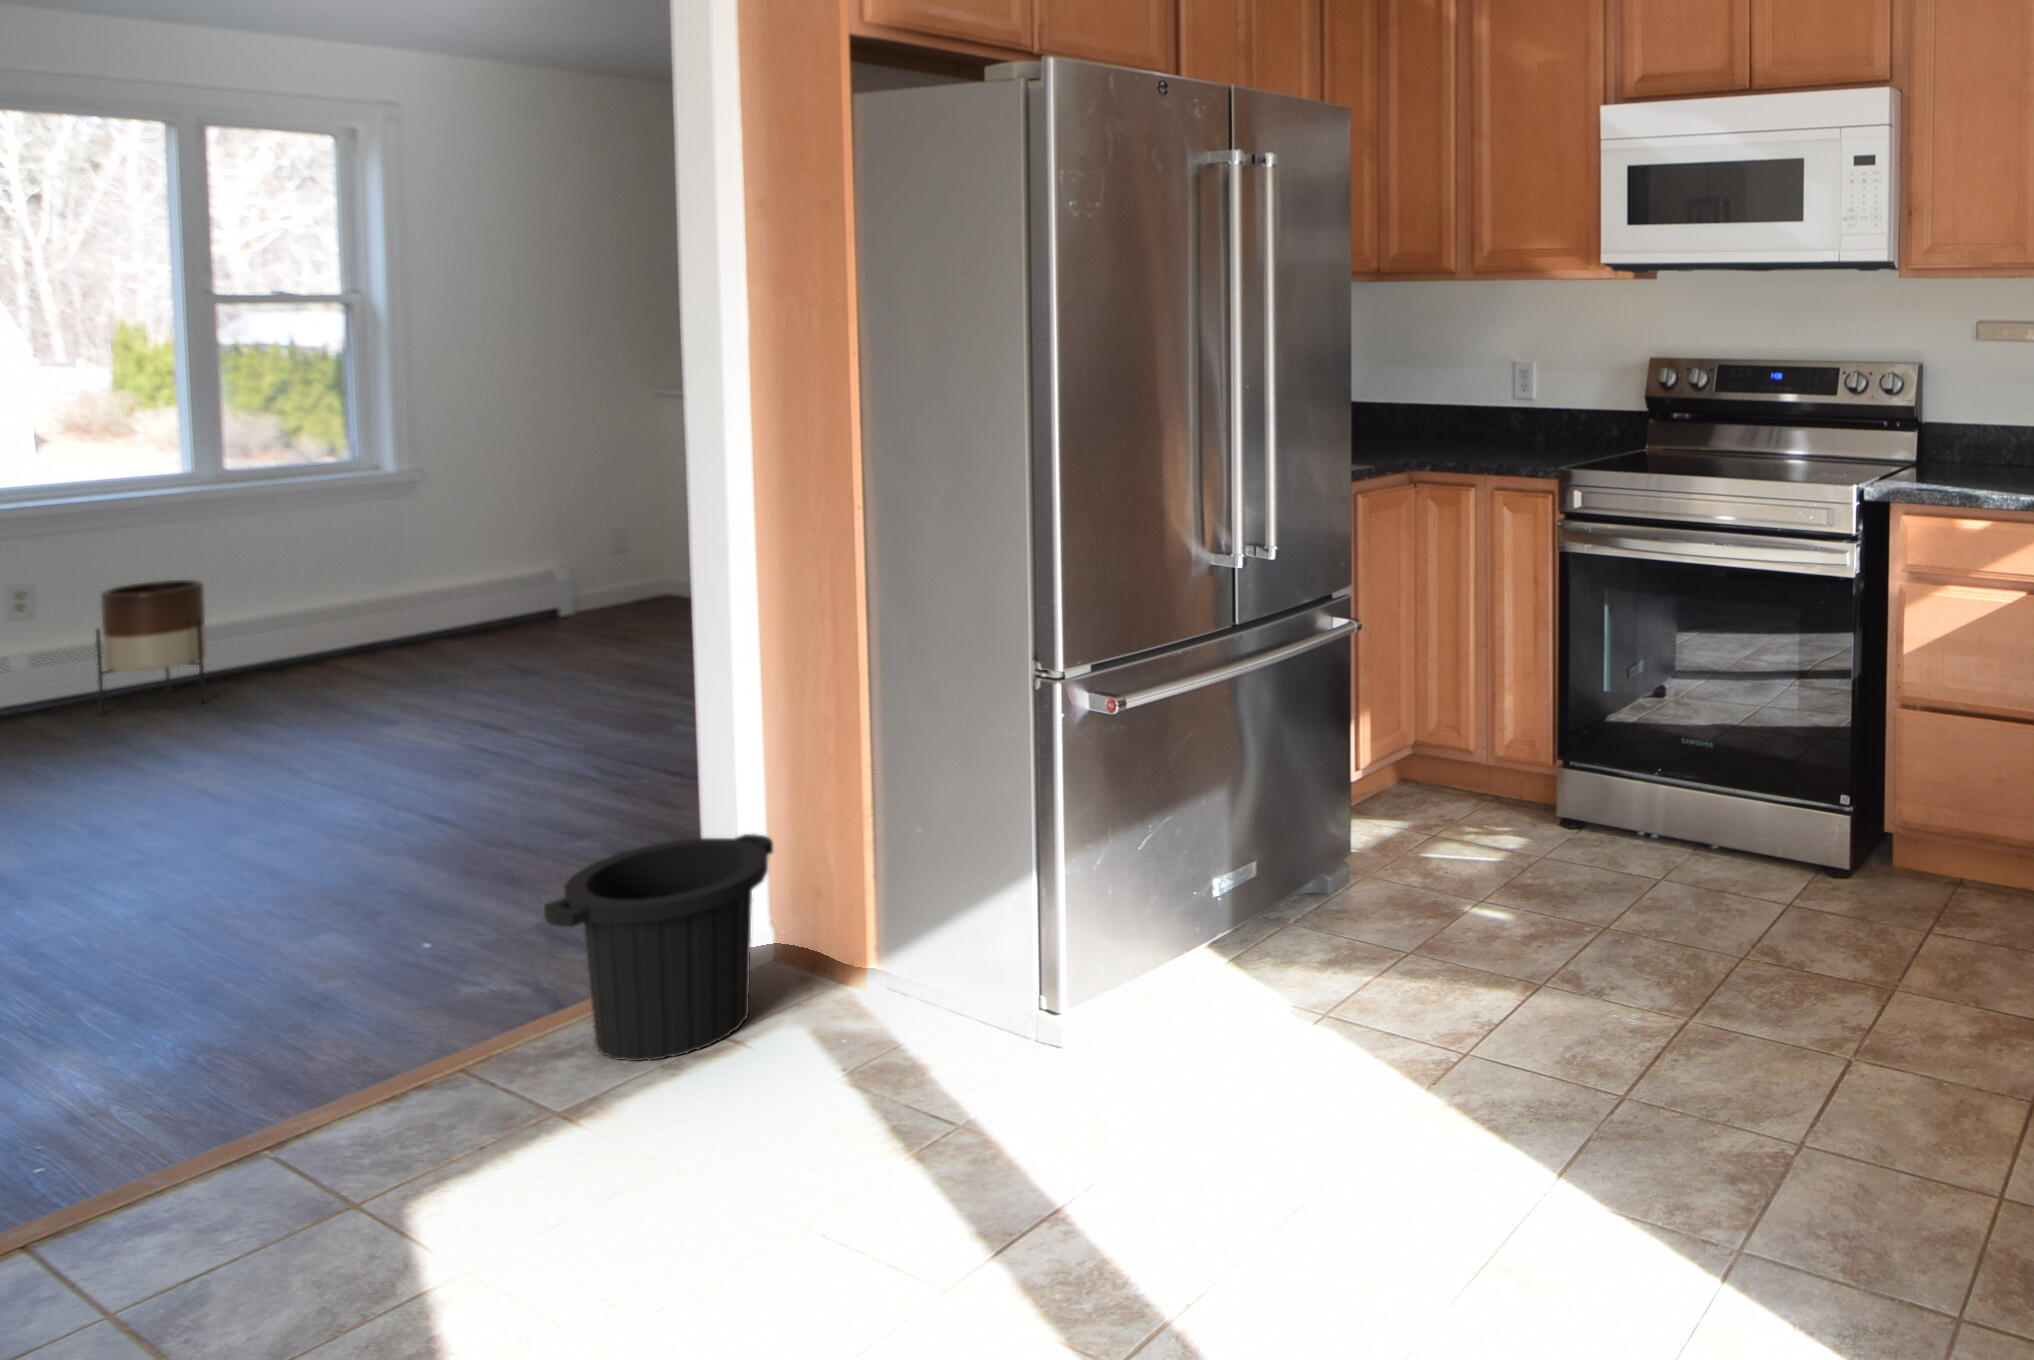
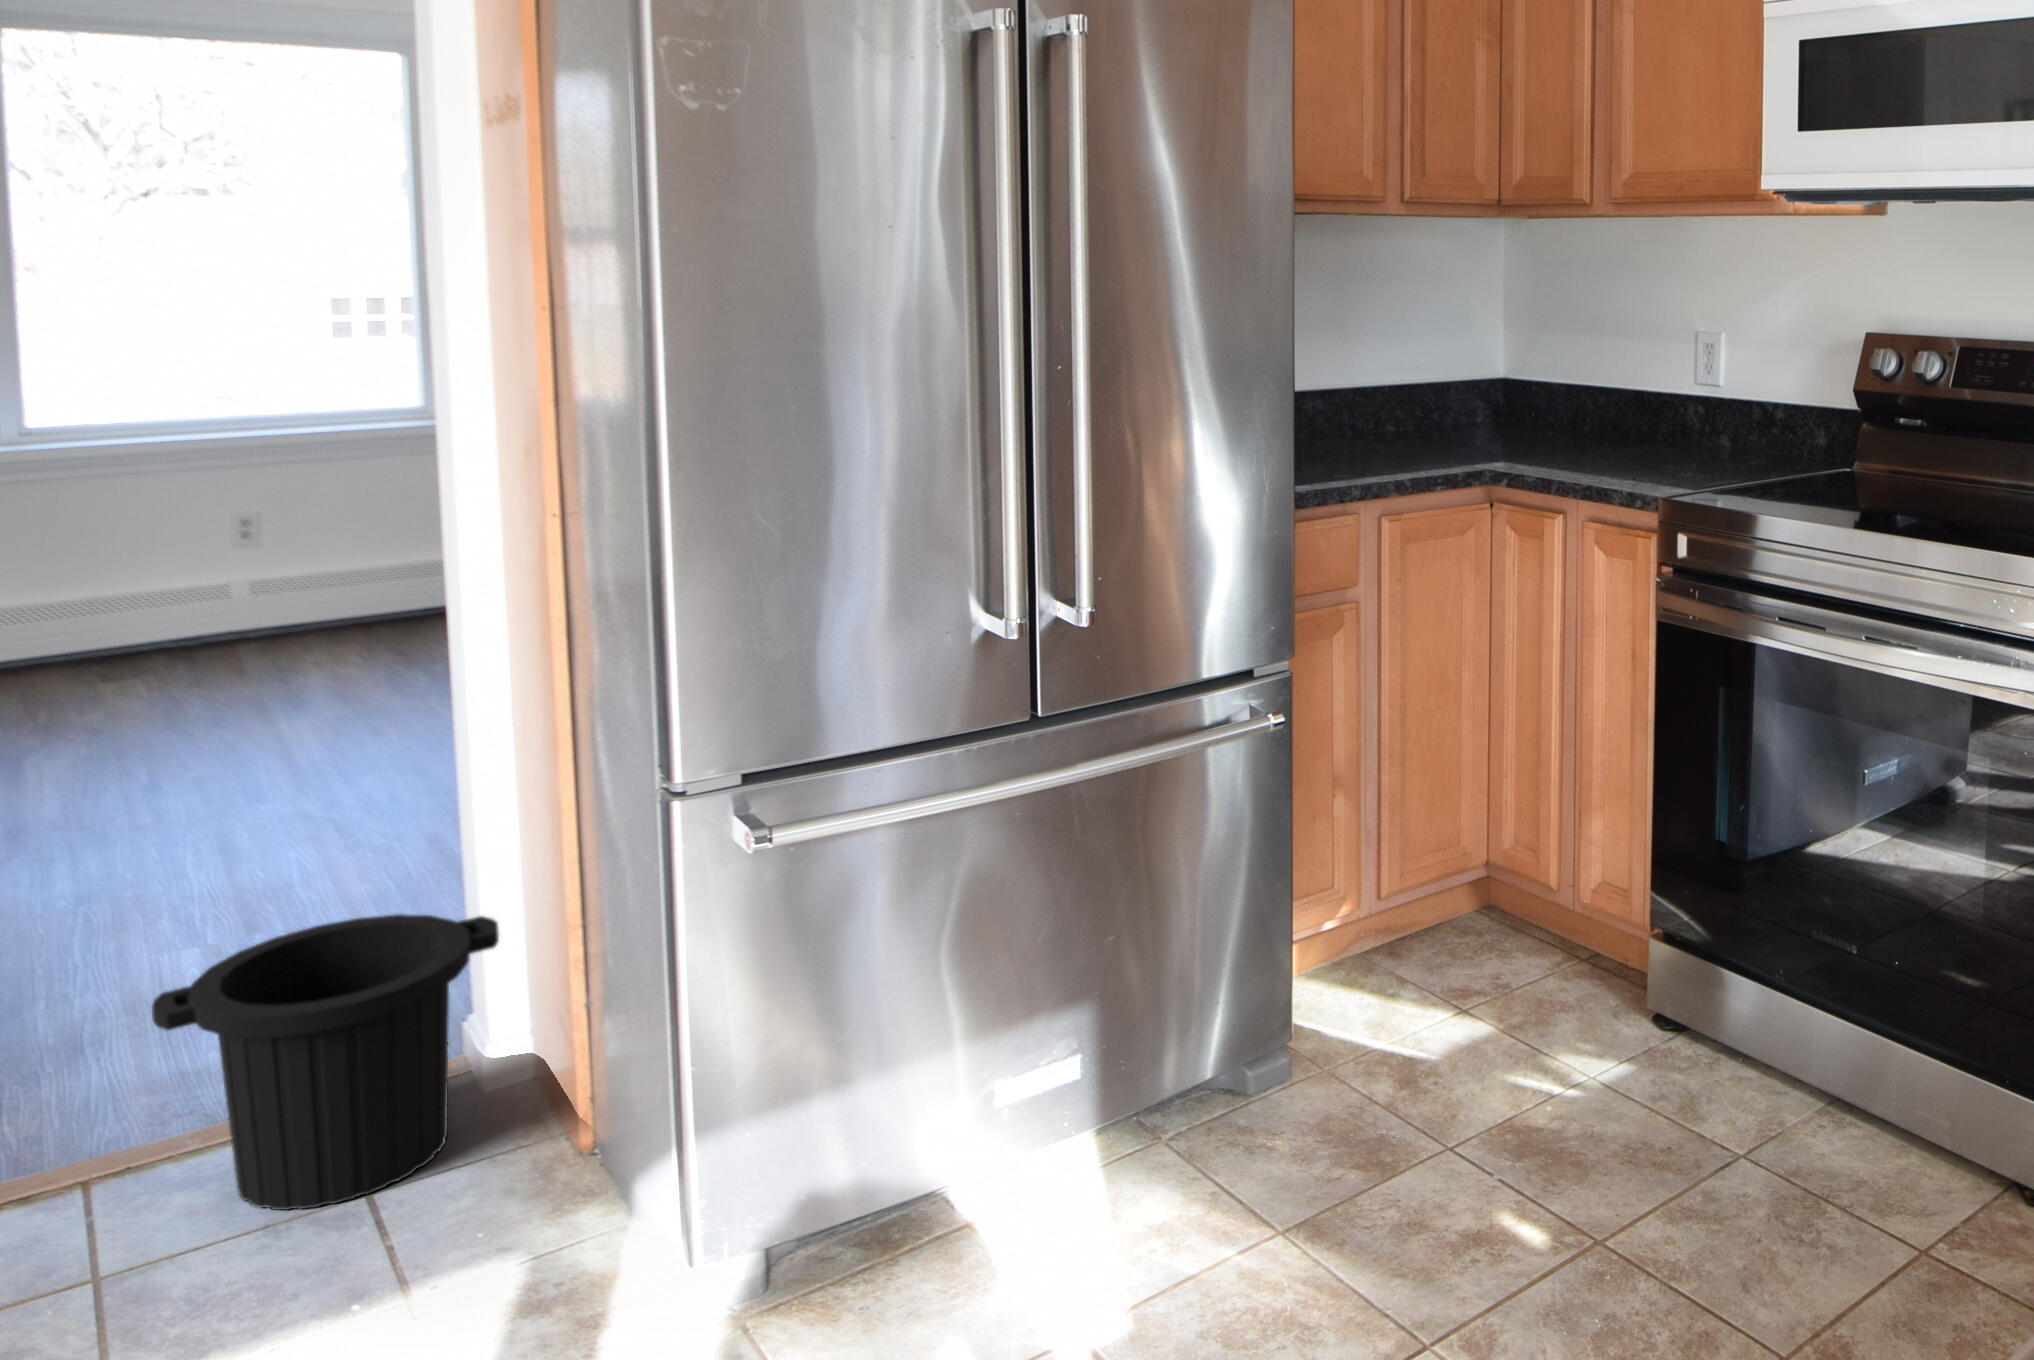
planter: present [96,580,207,713] -> none [293,511,399,643]

